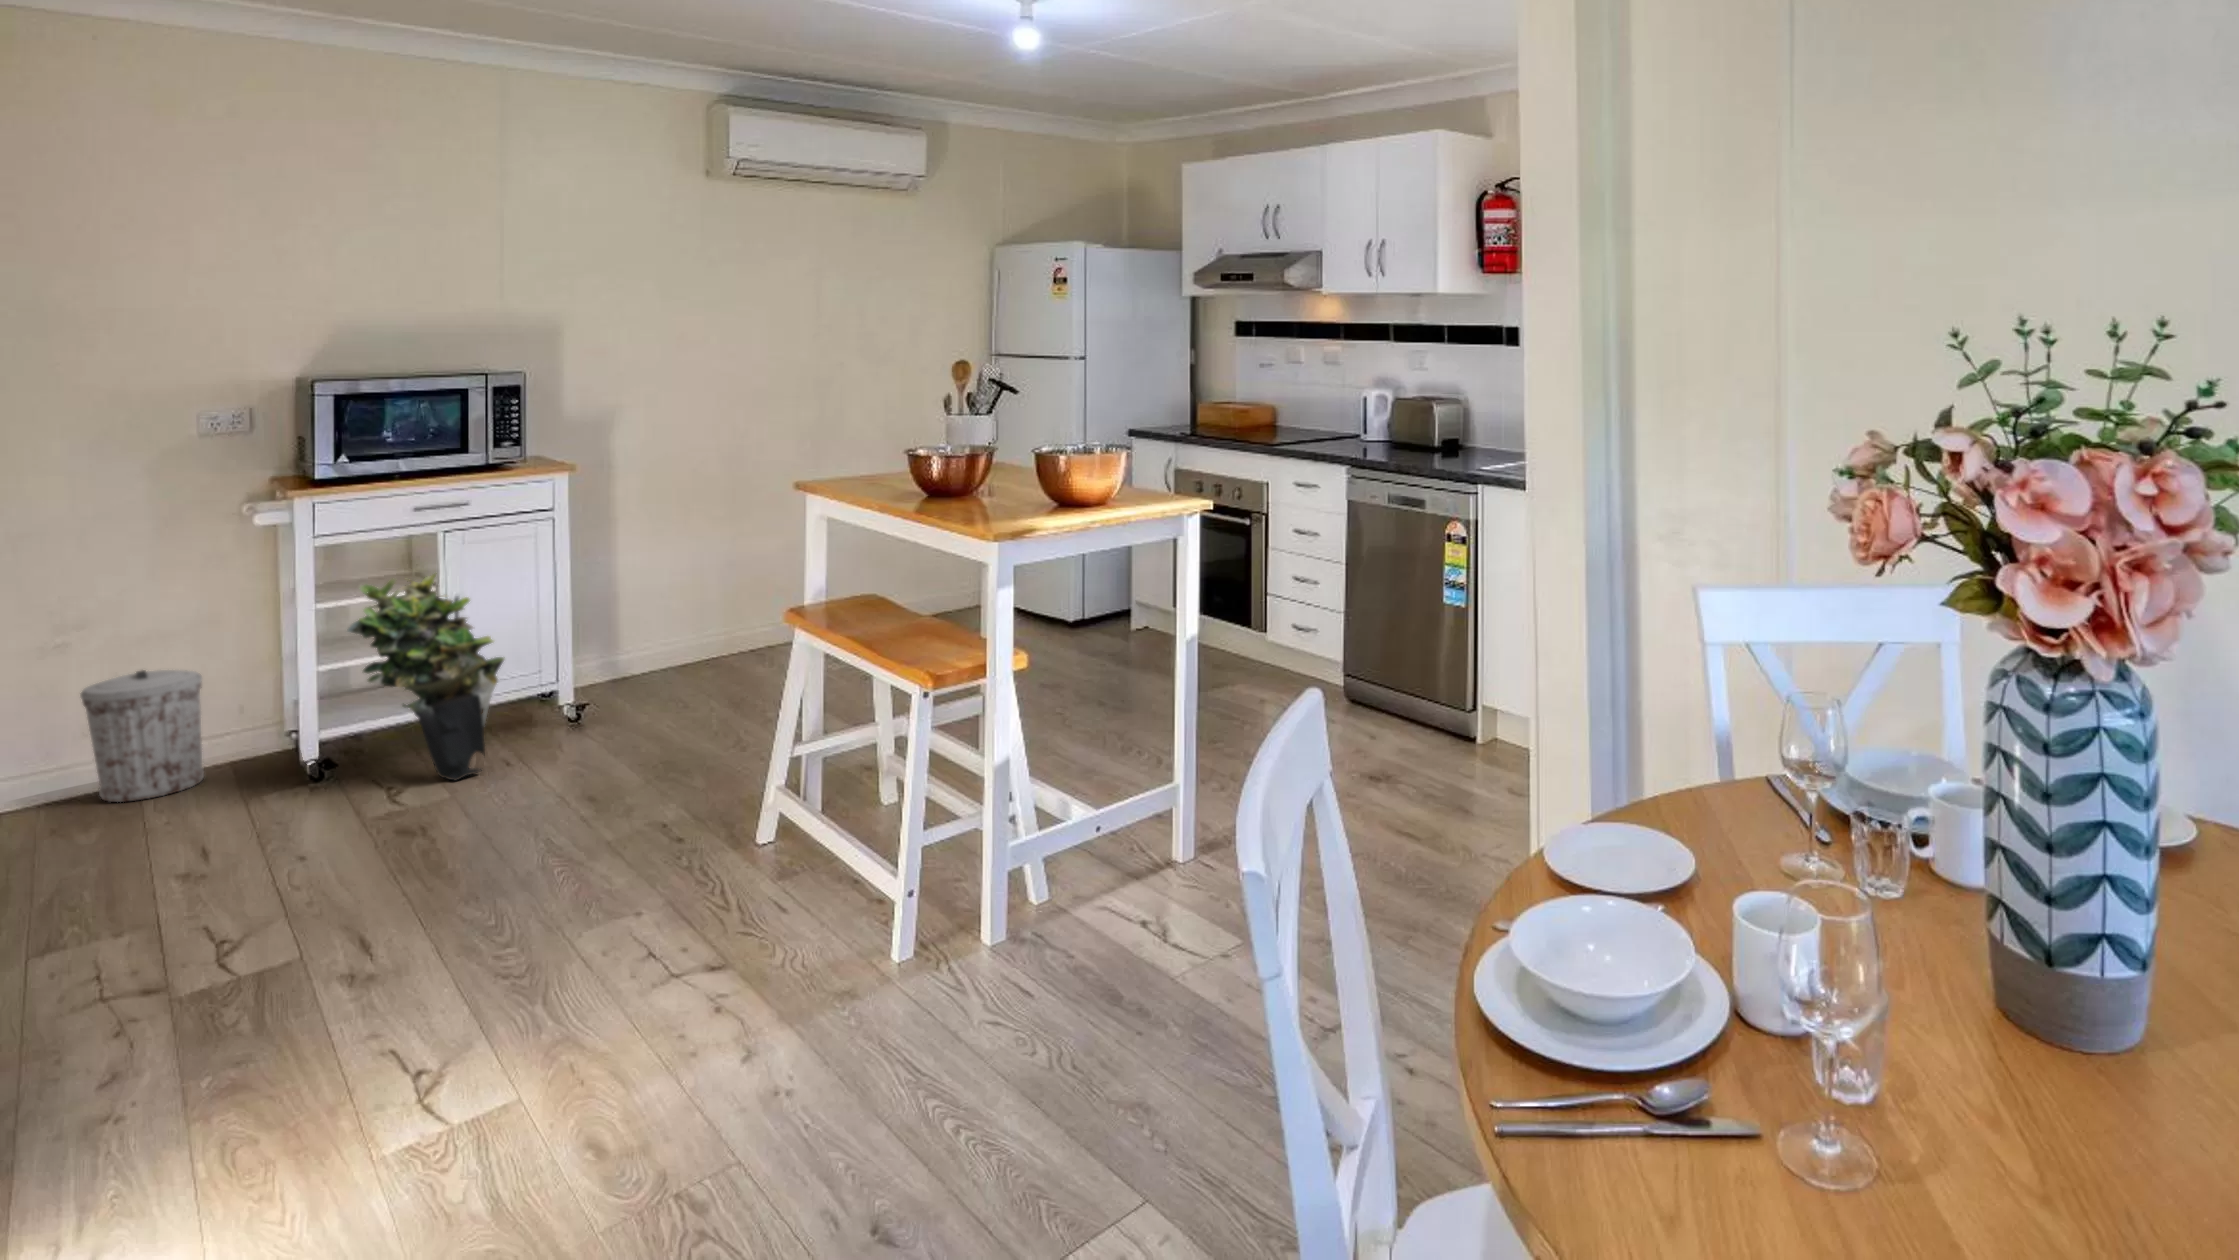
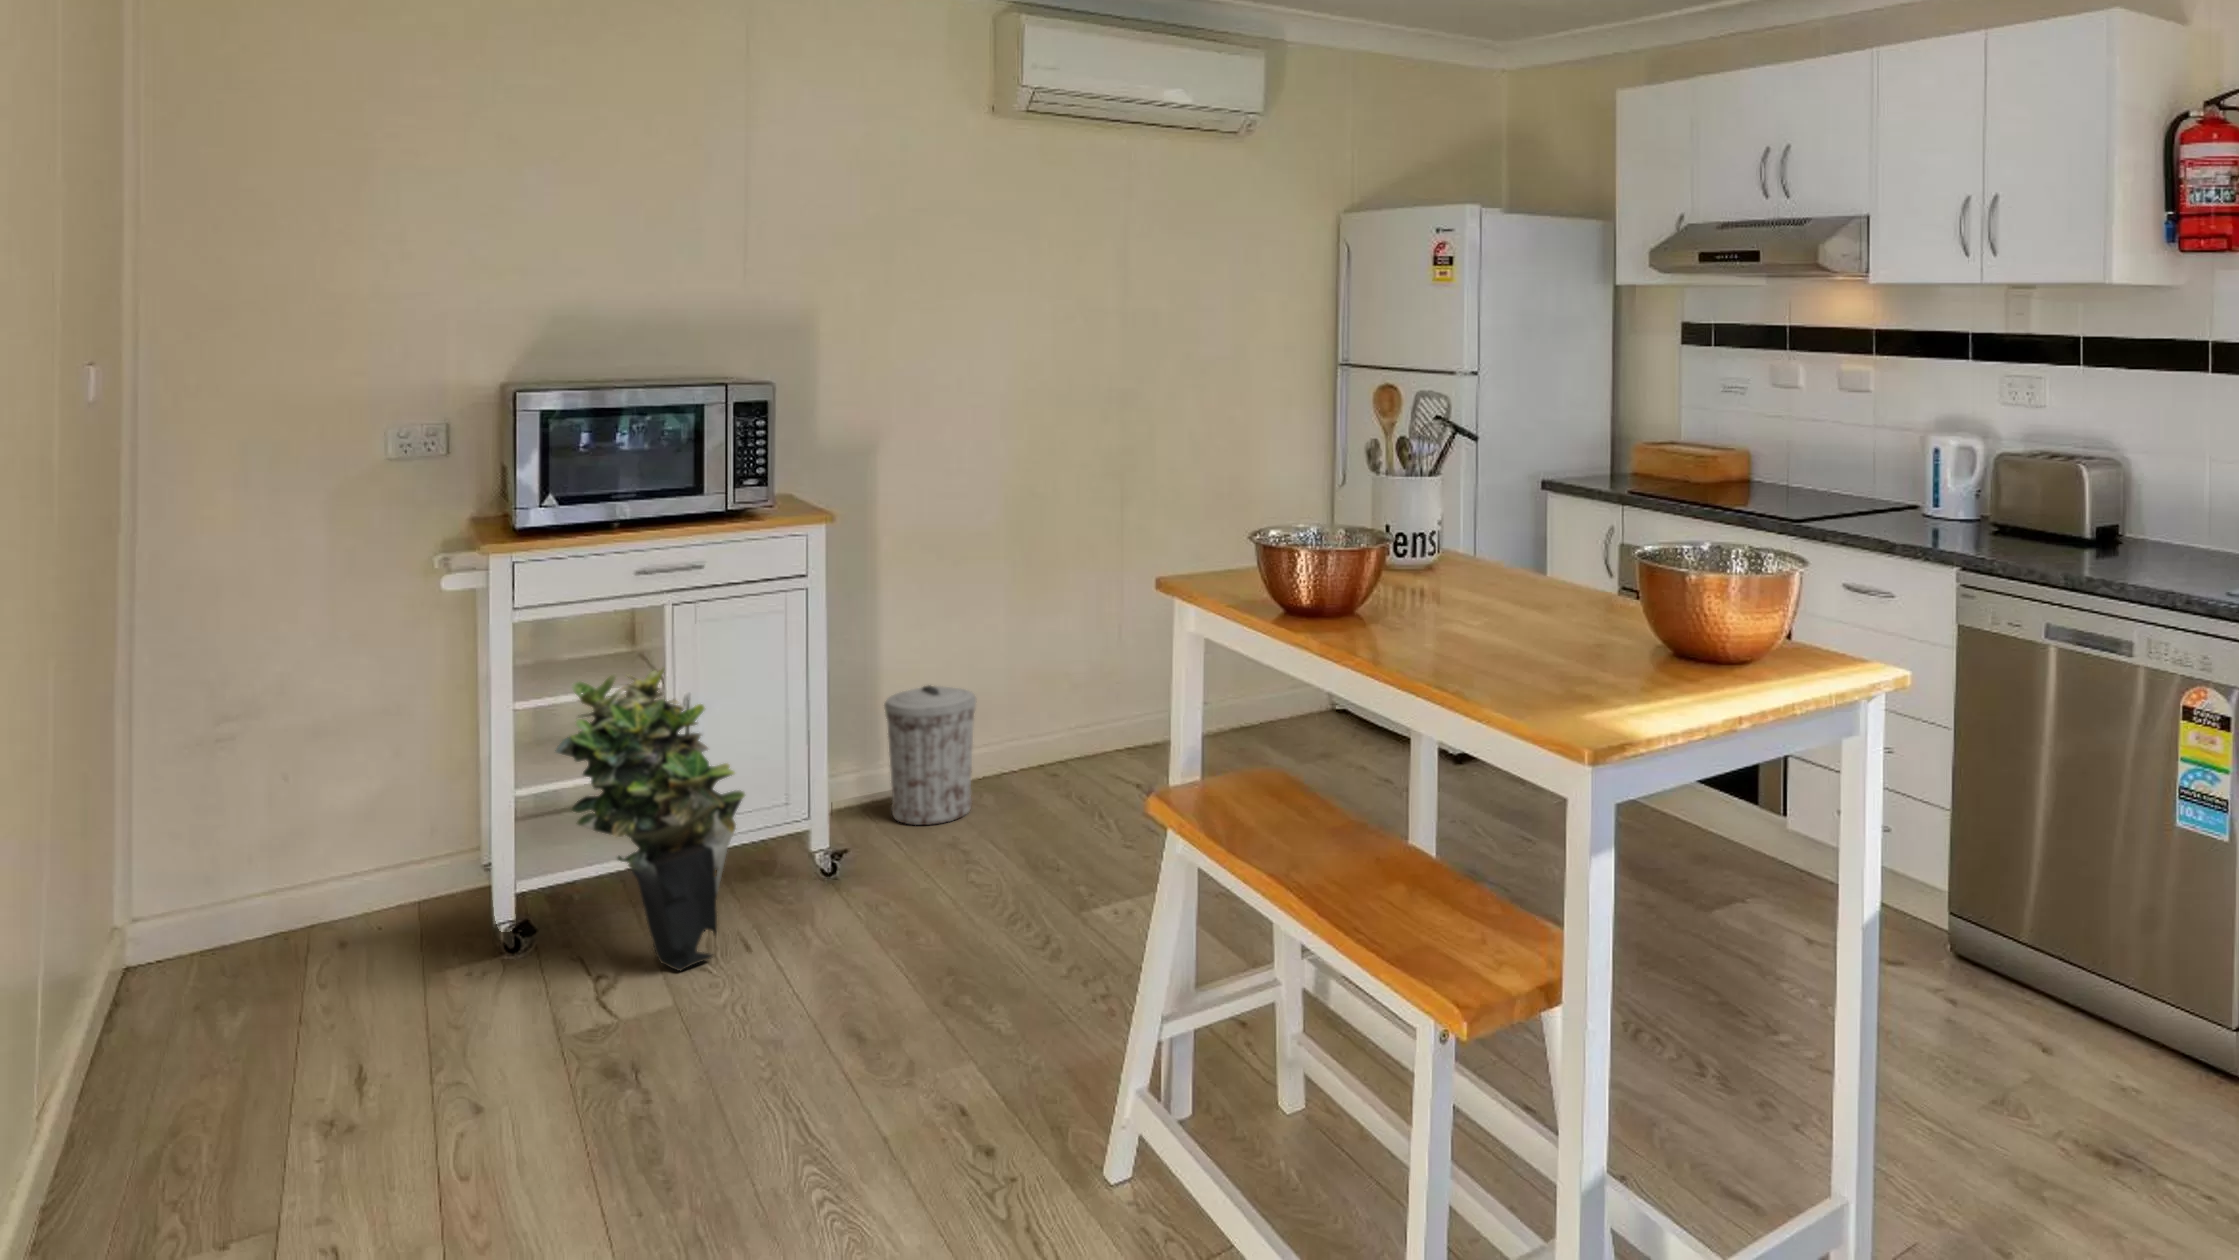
trash can: present [81,670,204,802] -> present [884,686,976,825]

